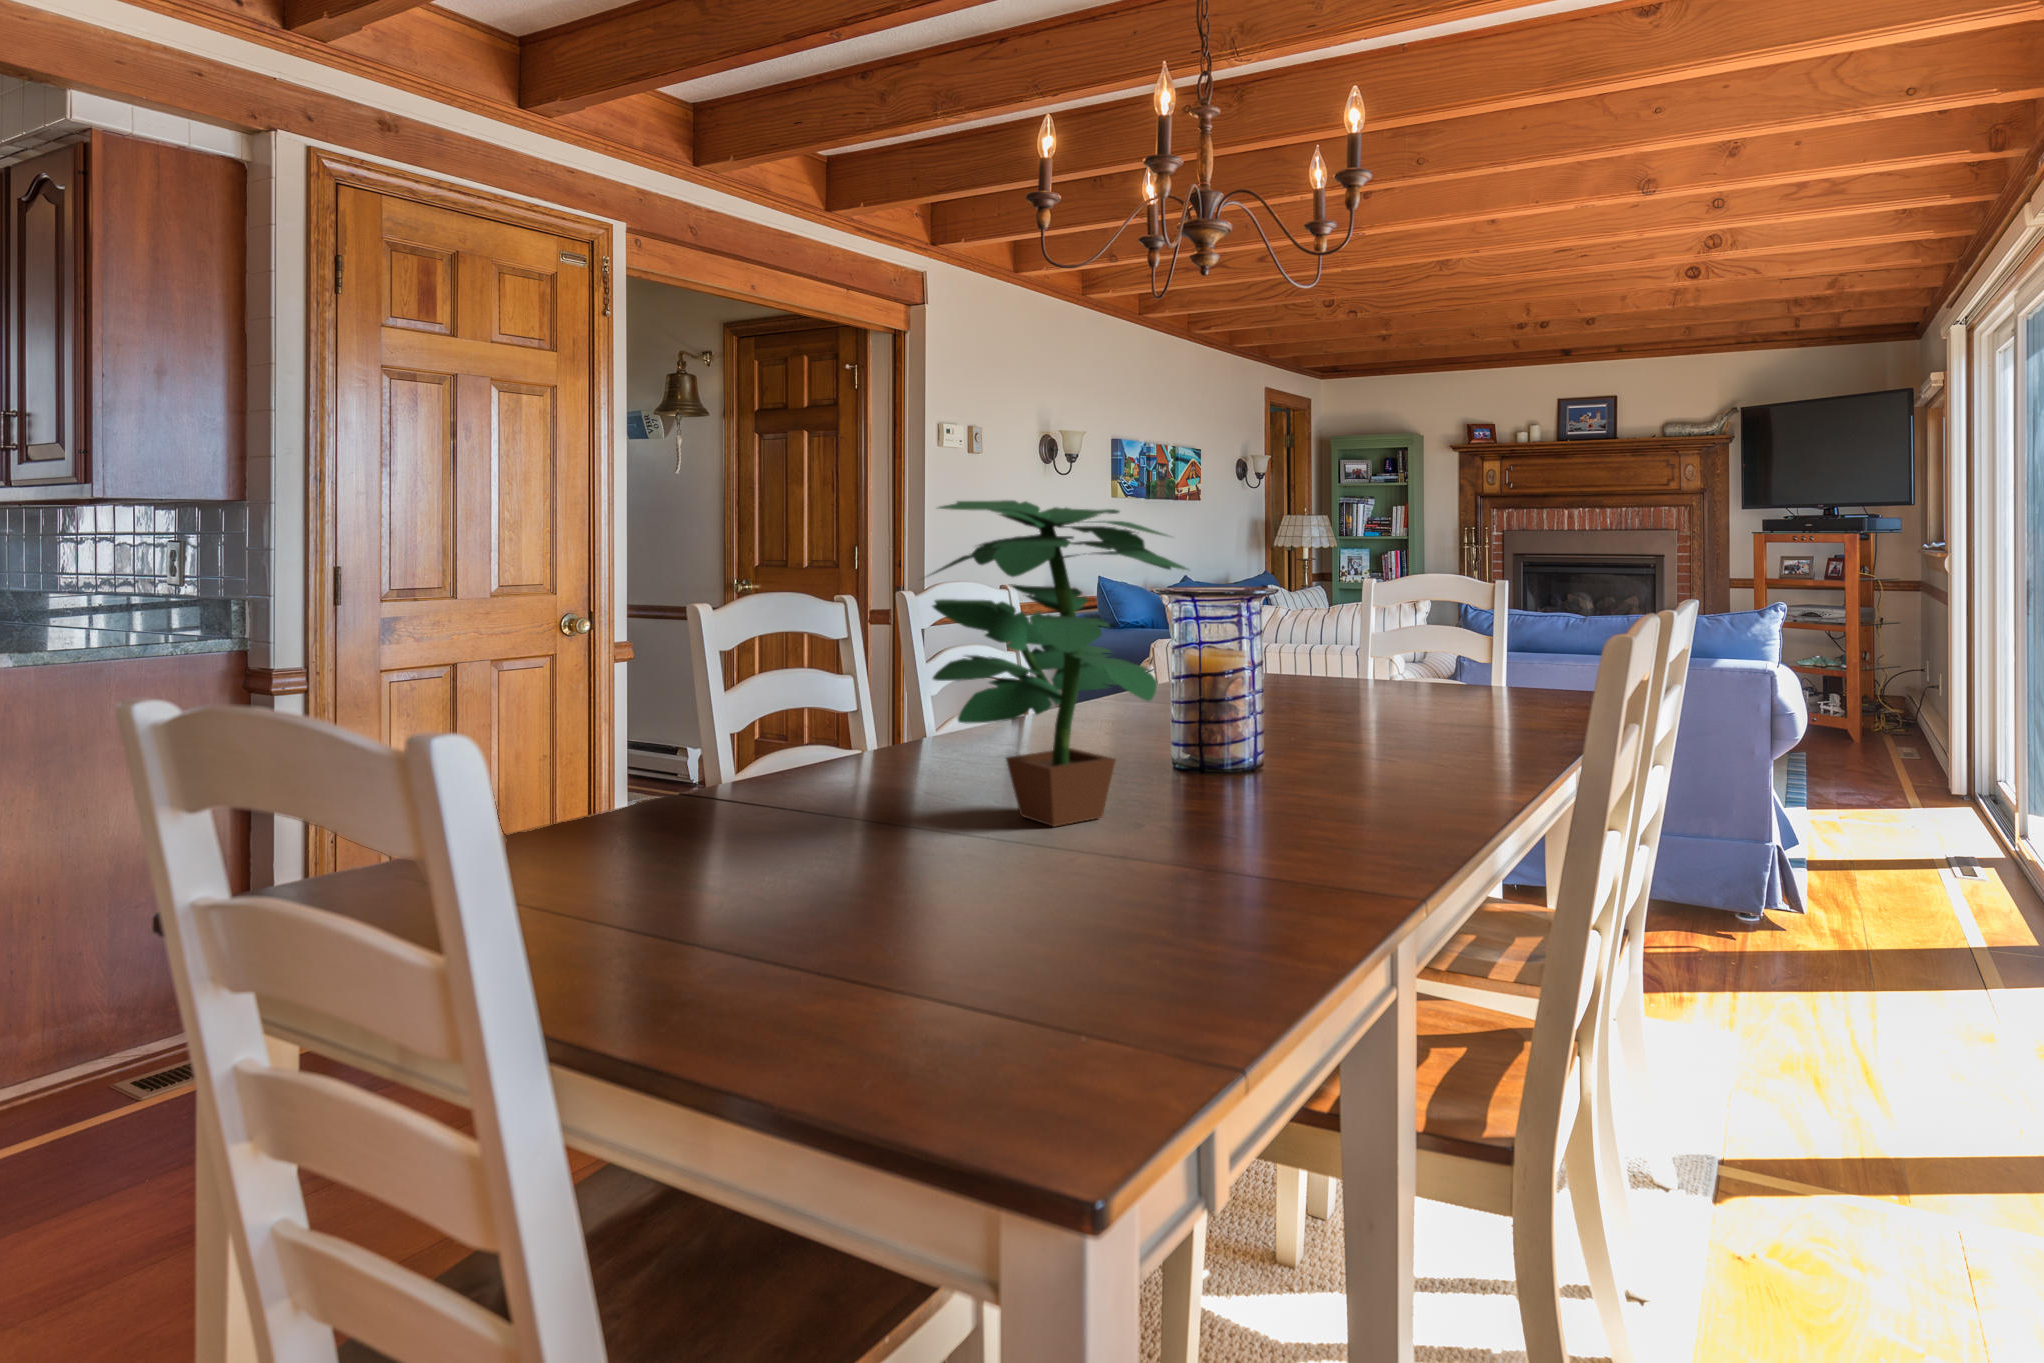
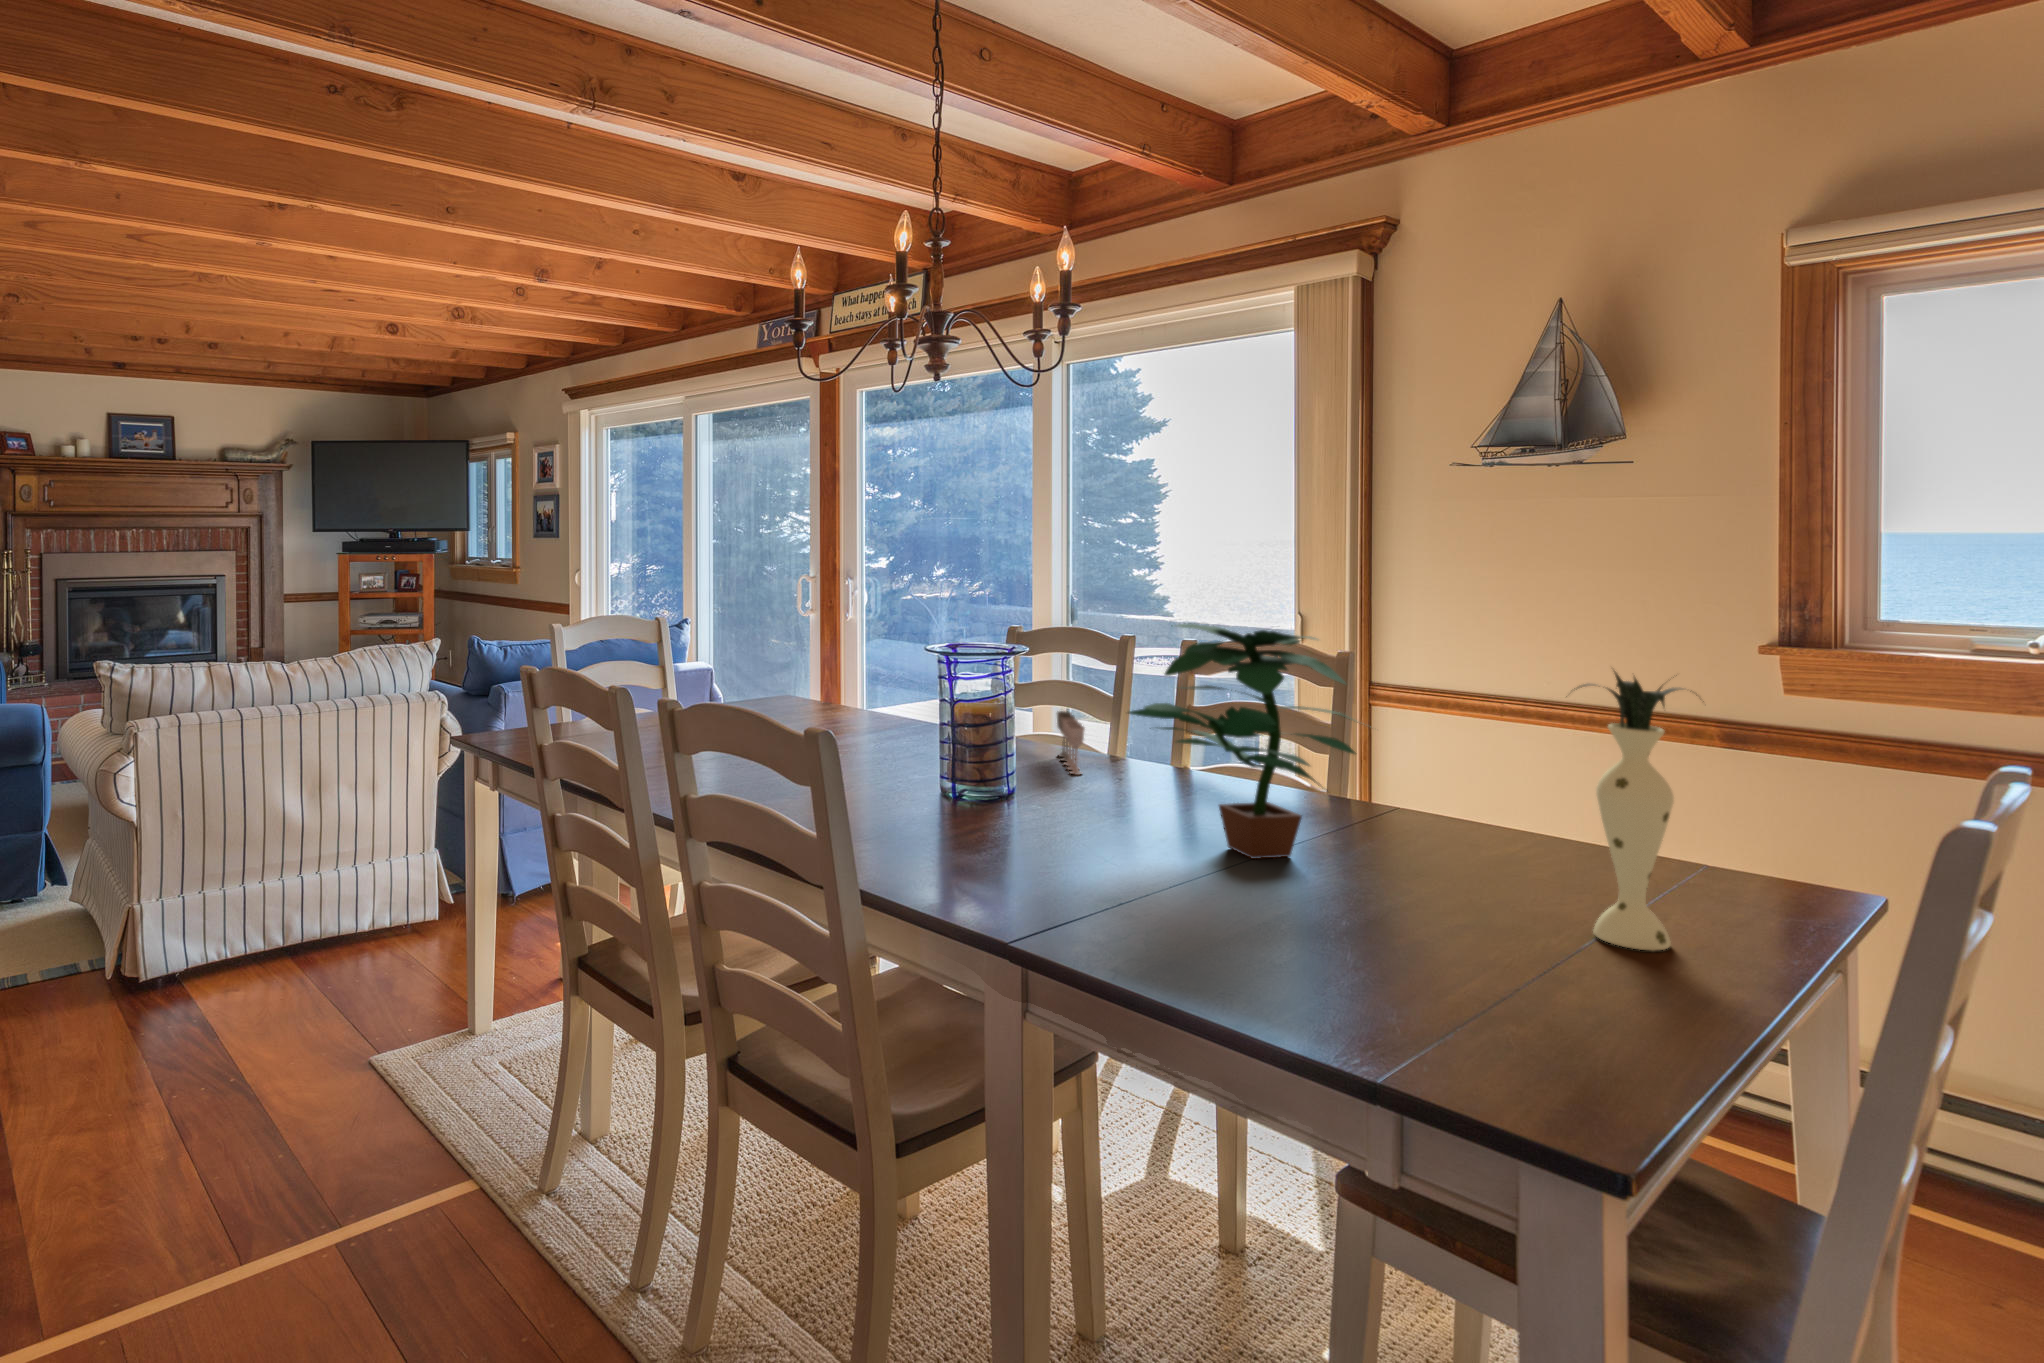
vase: none [632,515,840,971] -> present [1566,671,1704,951]
wine glass: none [1382,677,1509,753] -> present [1057,711,1085,775]

